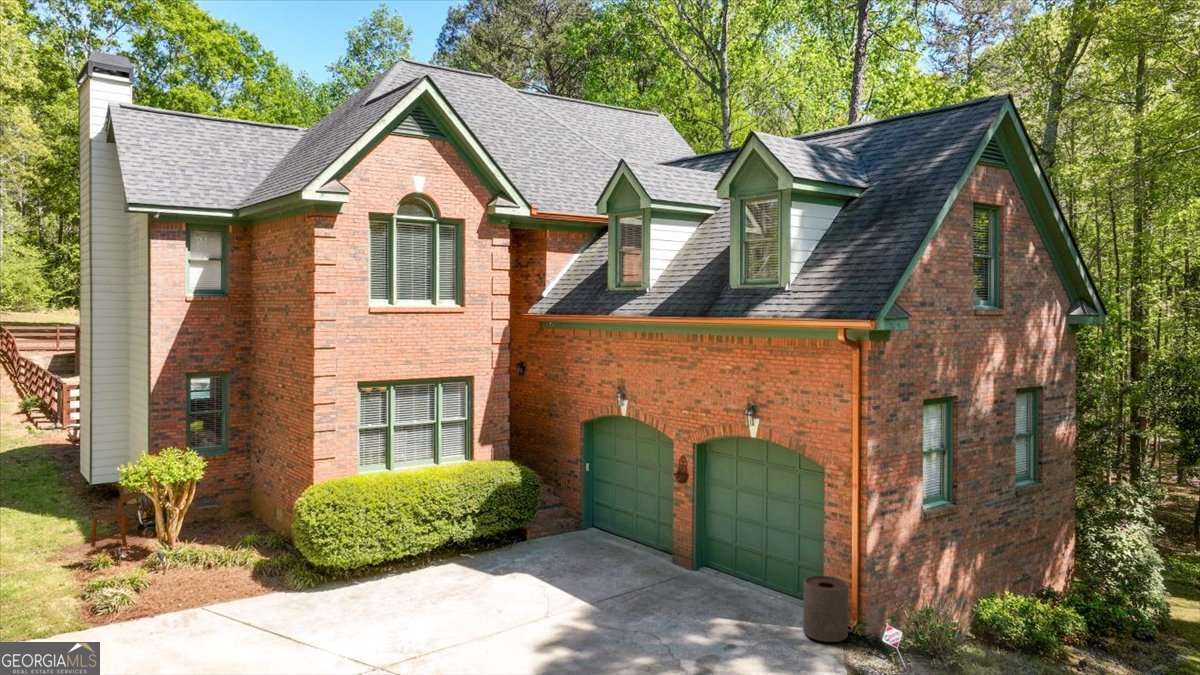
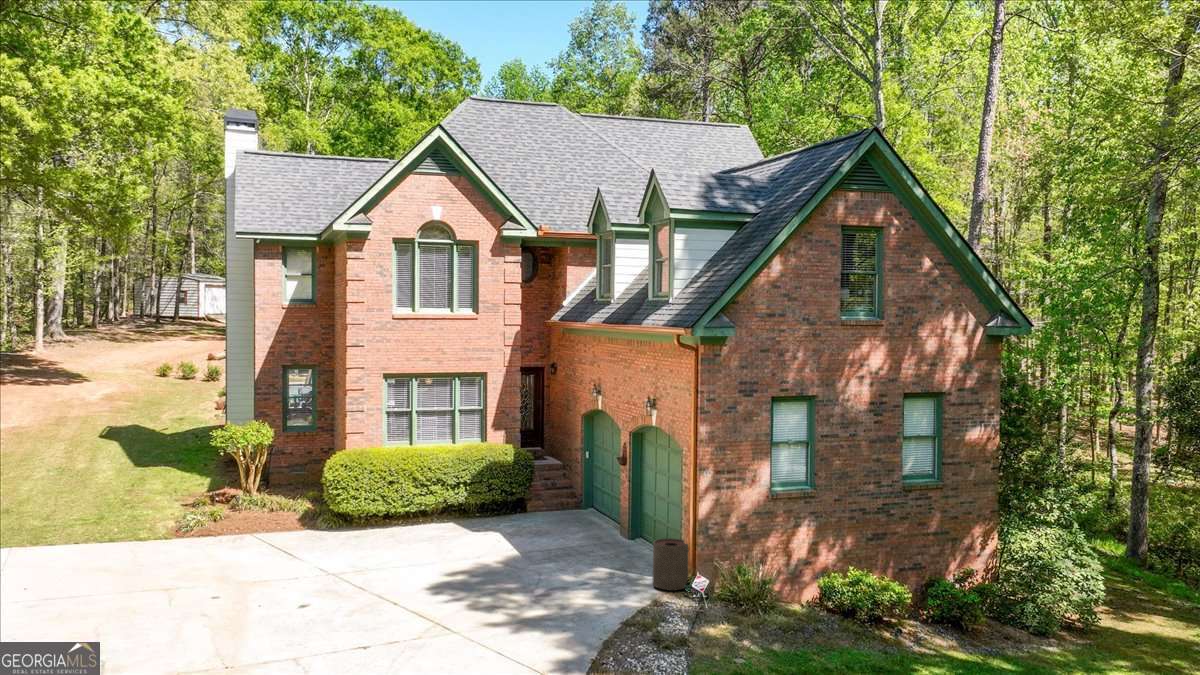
bench: present [91,491,143,546] -> none [208,451,255,495]

